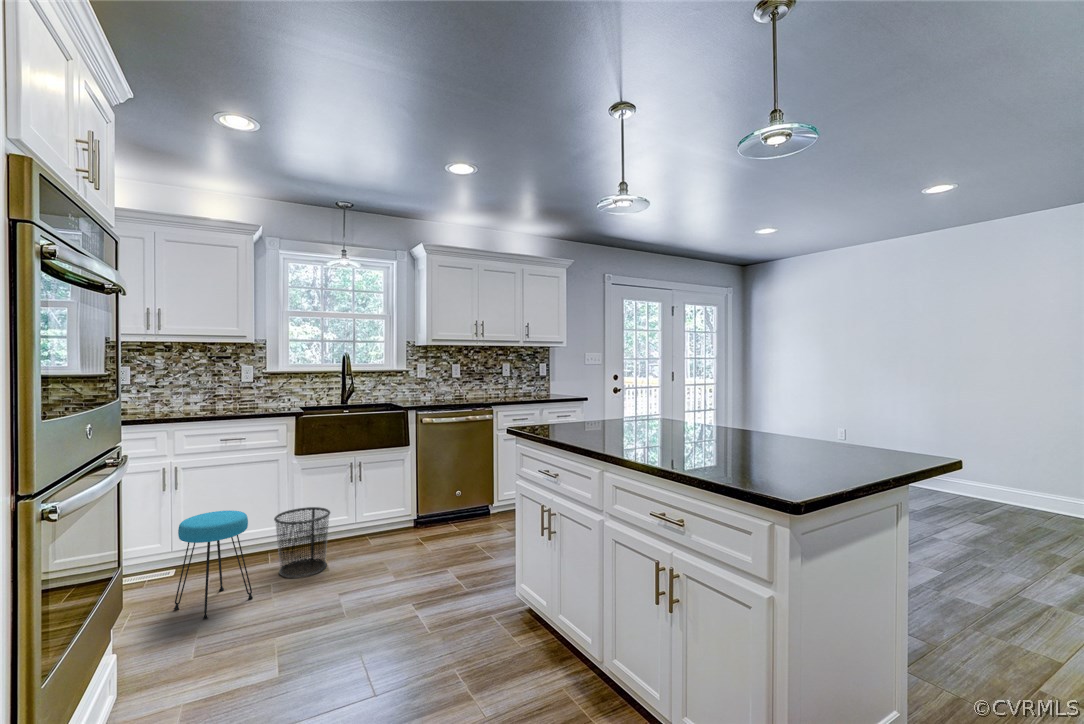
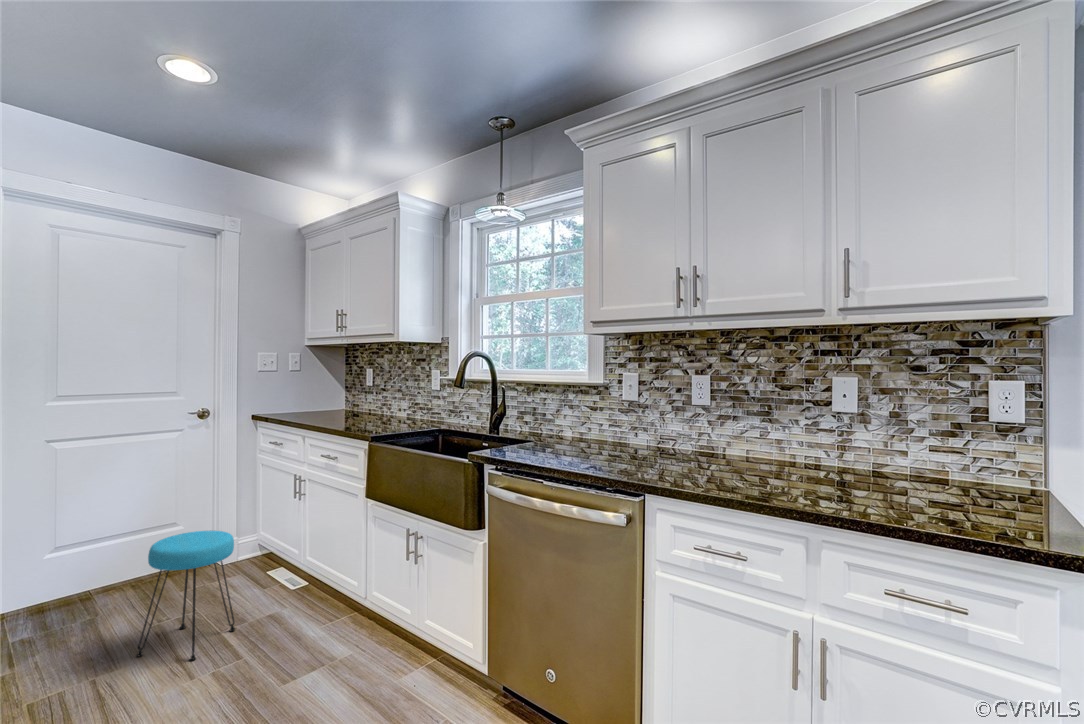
waste bin: present [274,507,330,578] -> none [255,563,337,673]

